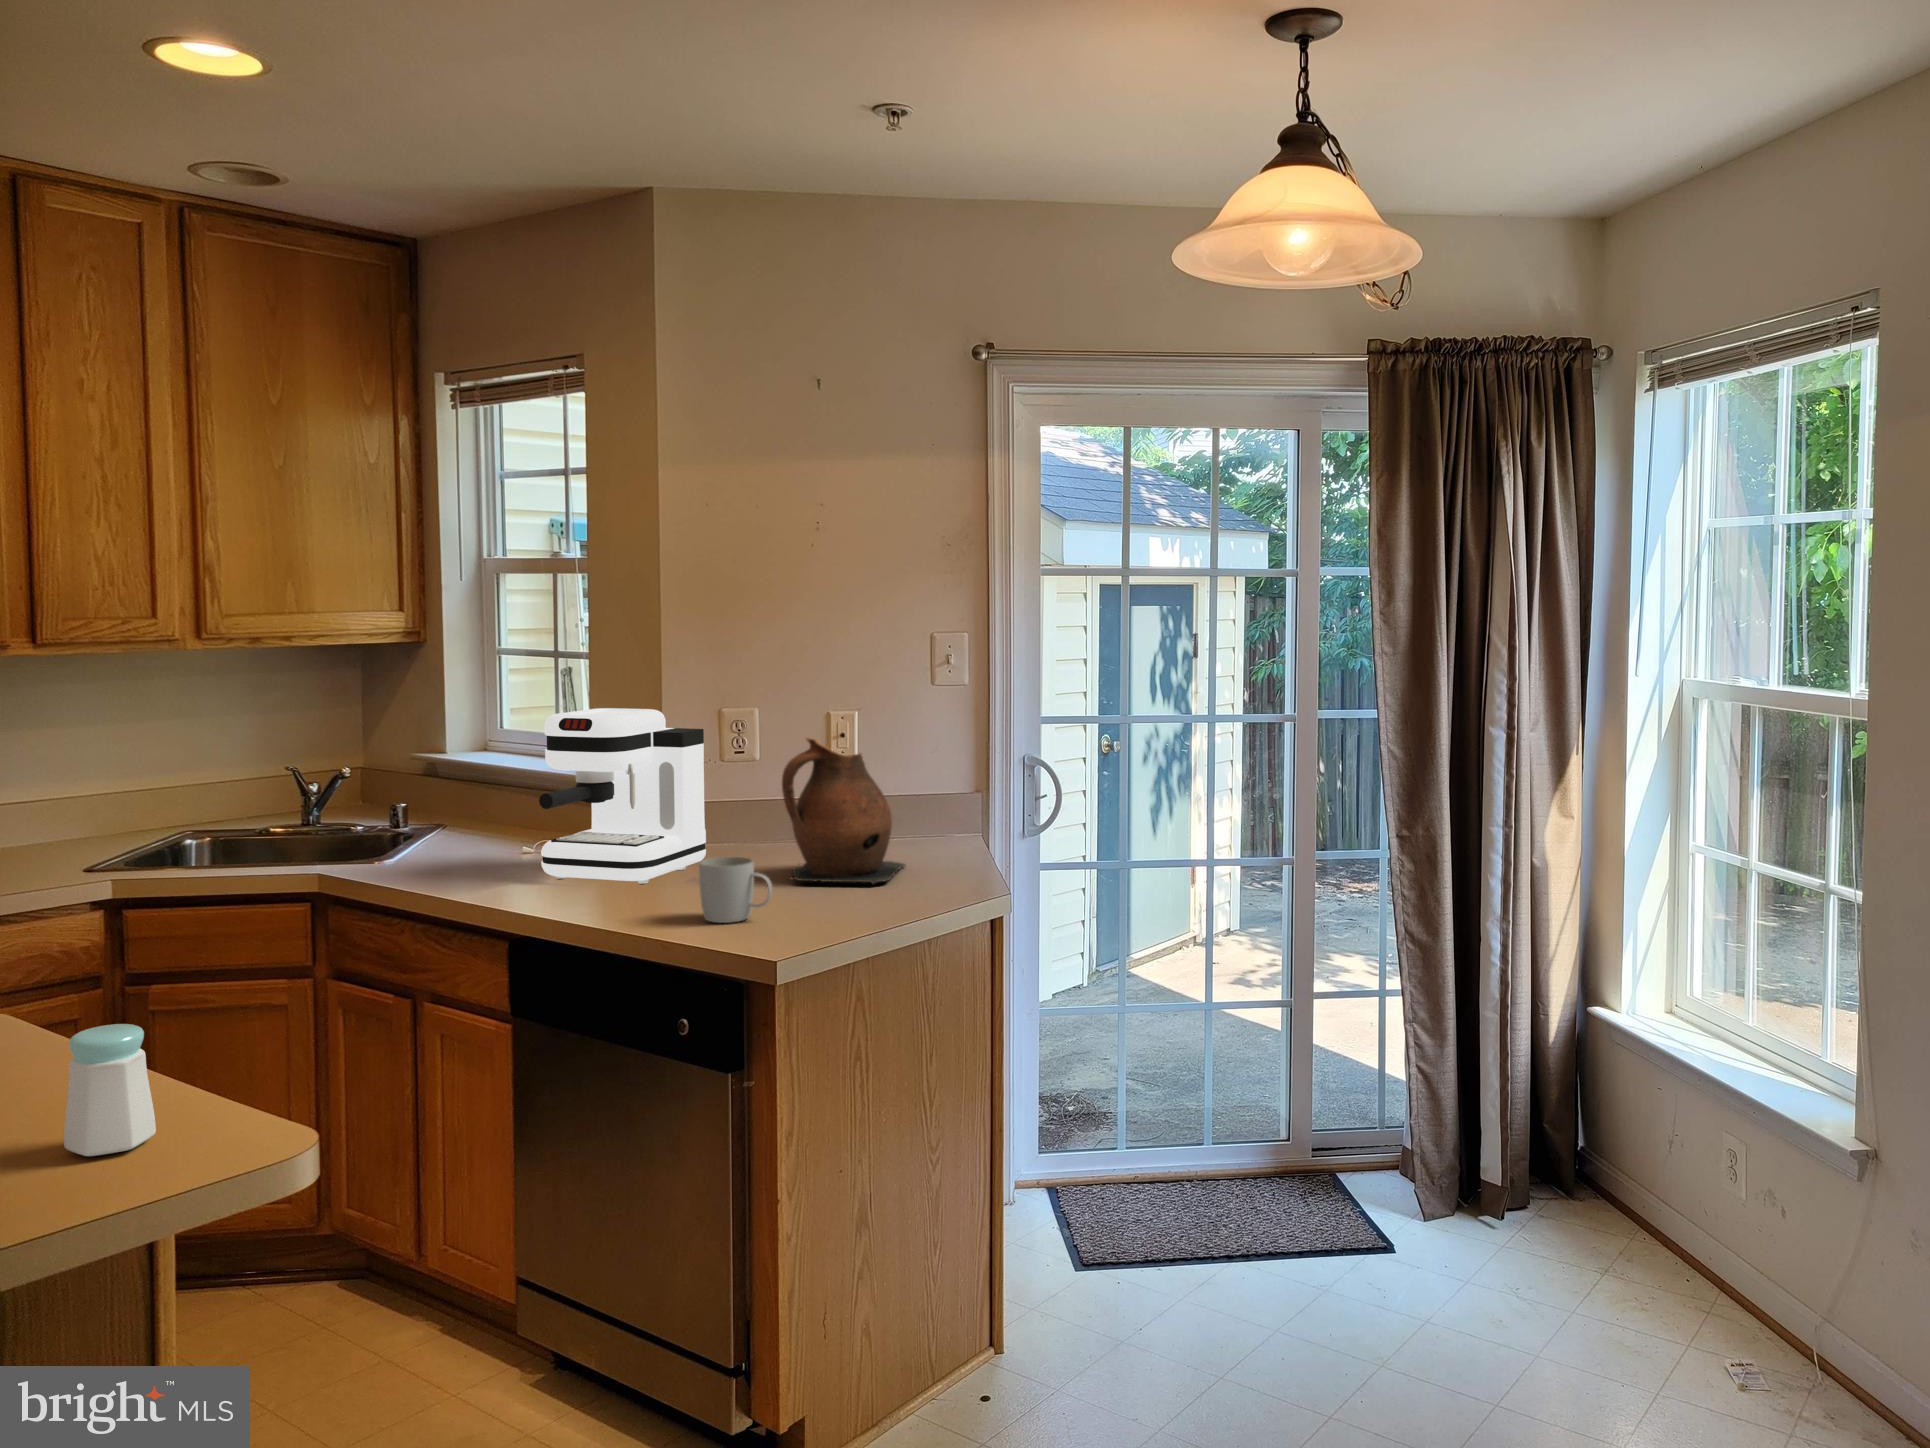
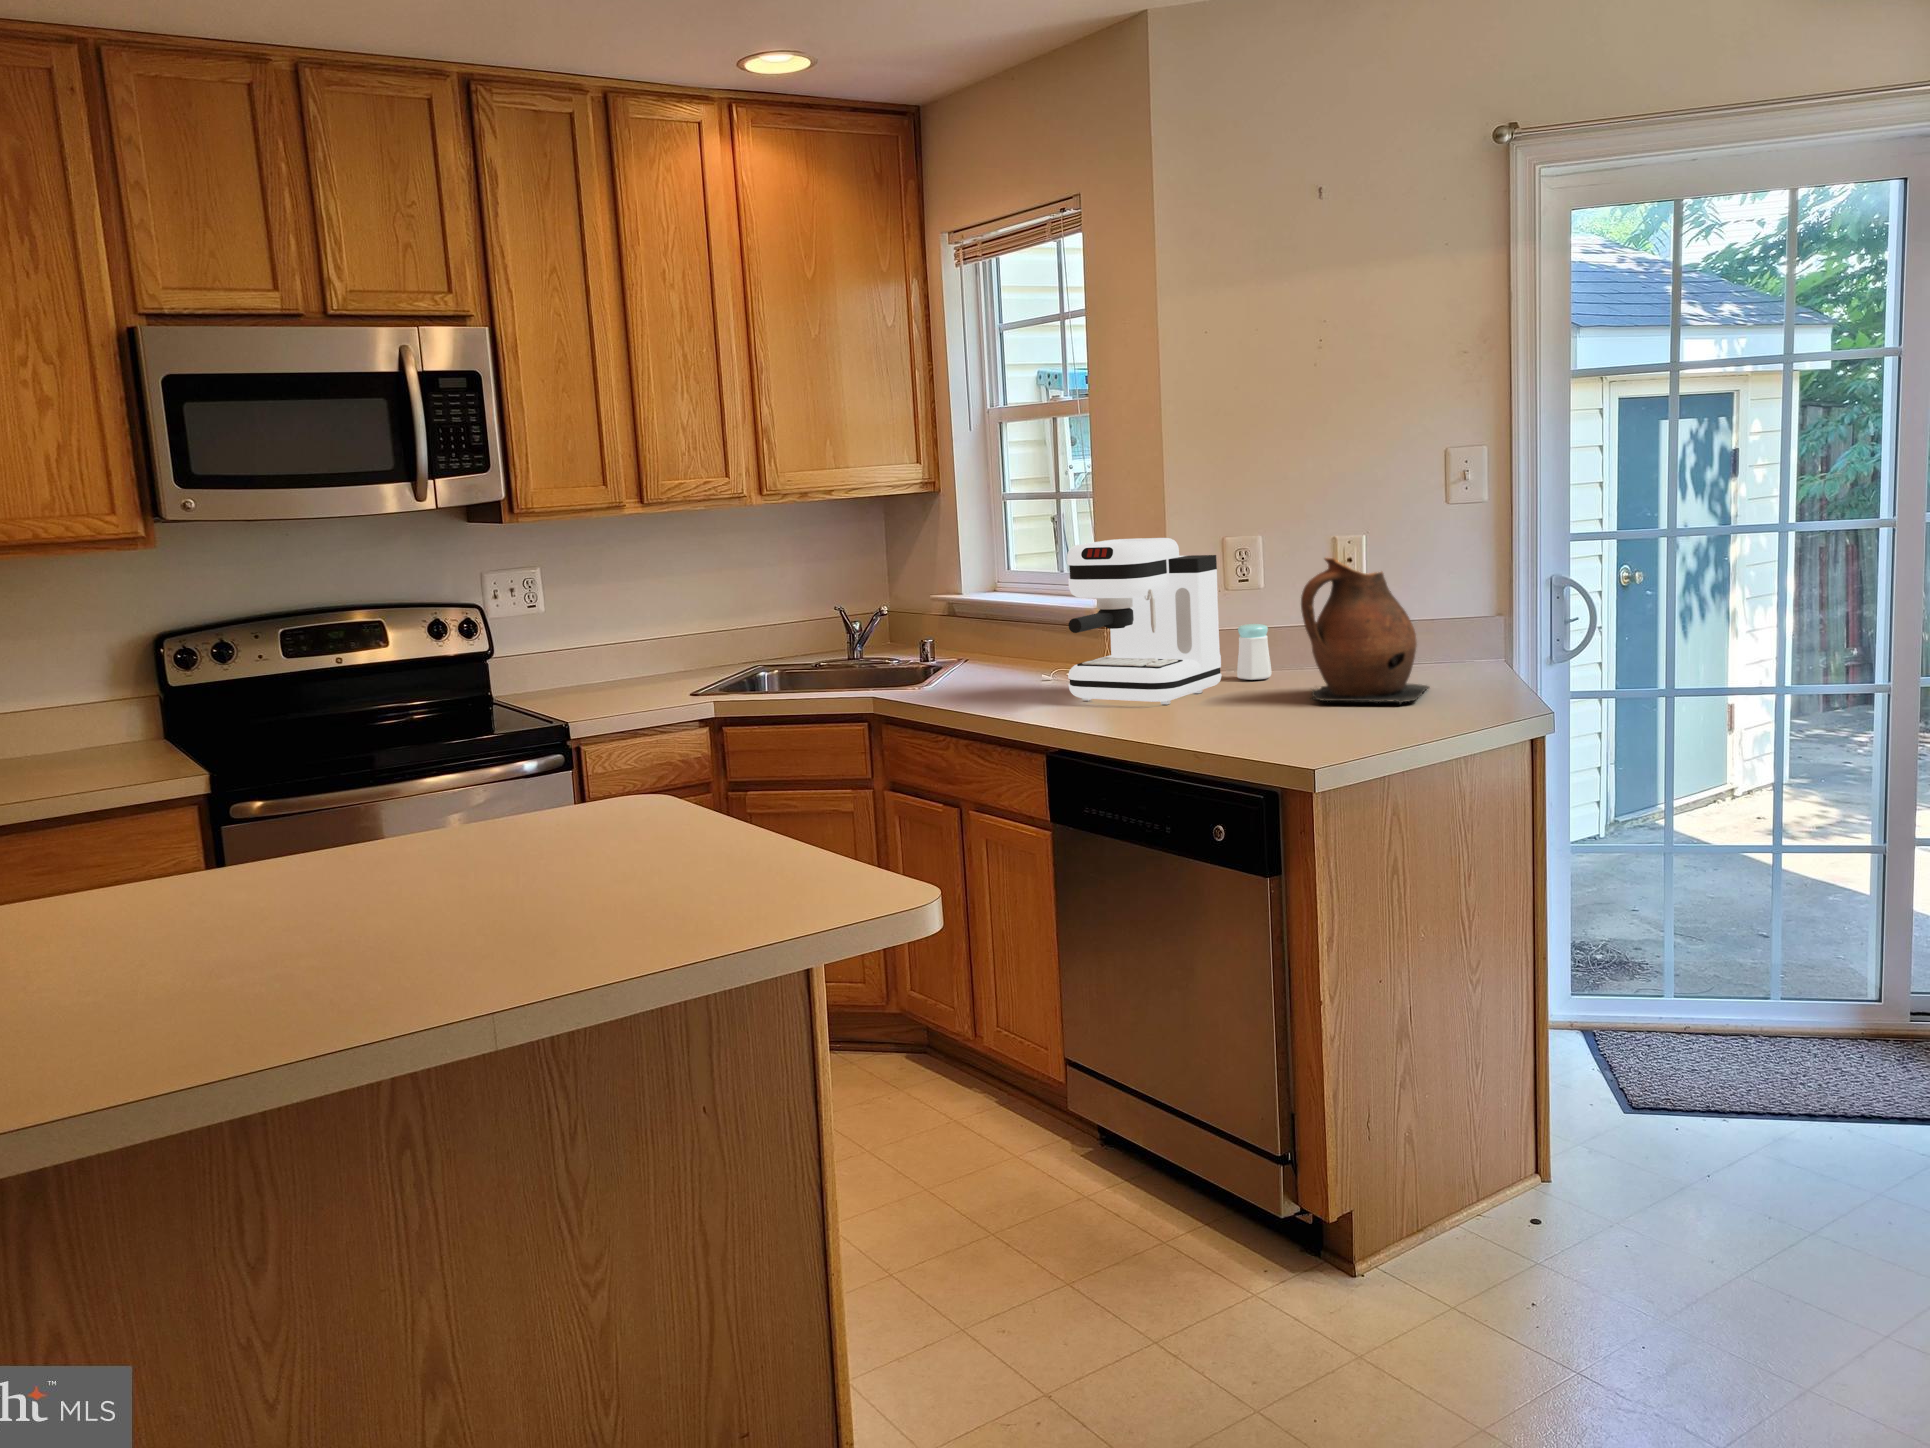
mug: present [699,857,772,923] -> none [1230,673,1304,736]
salt shaker: present [64,1024,156,1156] -> present [1237,624,1271,680]

